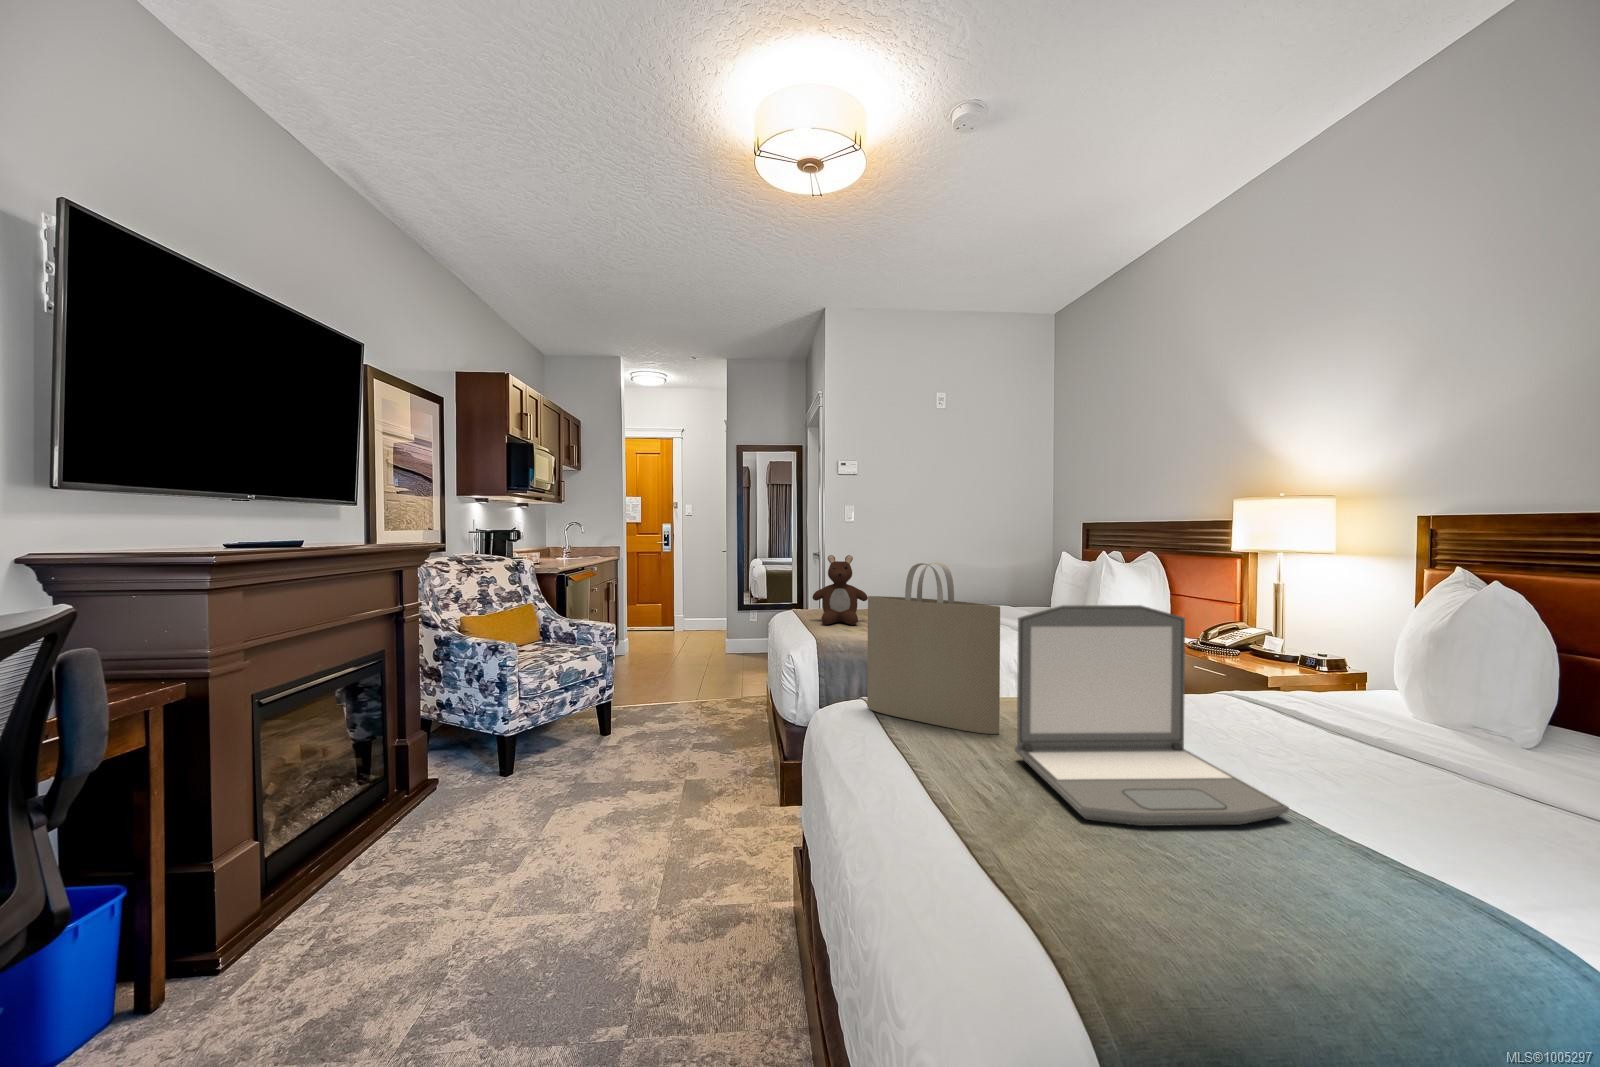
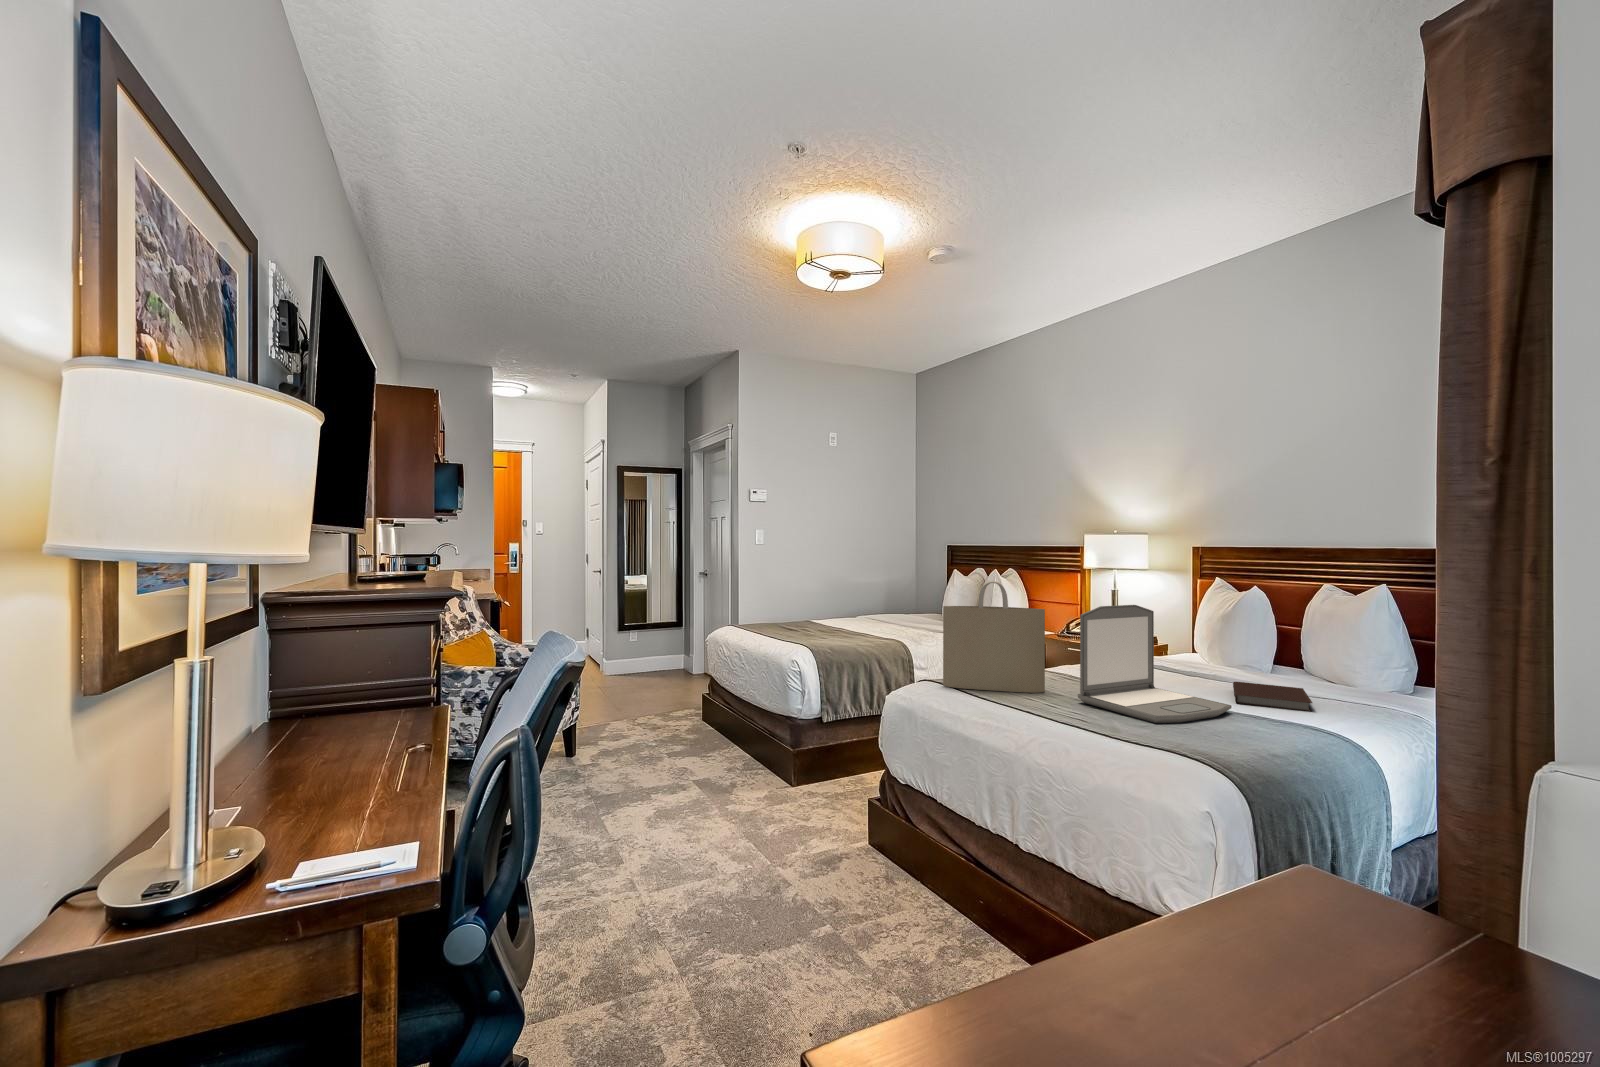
teddy bear: present [812,555,868,625] -> none [771,575,816,635]
notebook: none [1334,757,1529,849] -> present [1233,682,1312,712]

